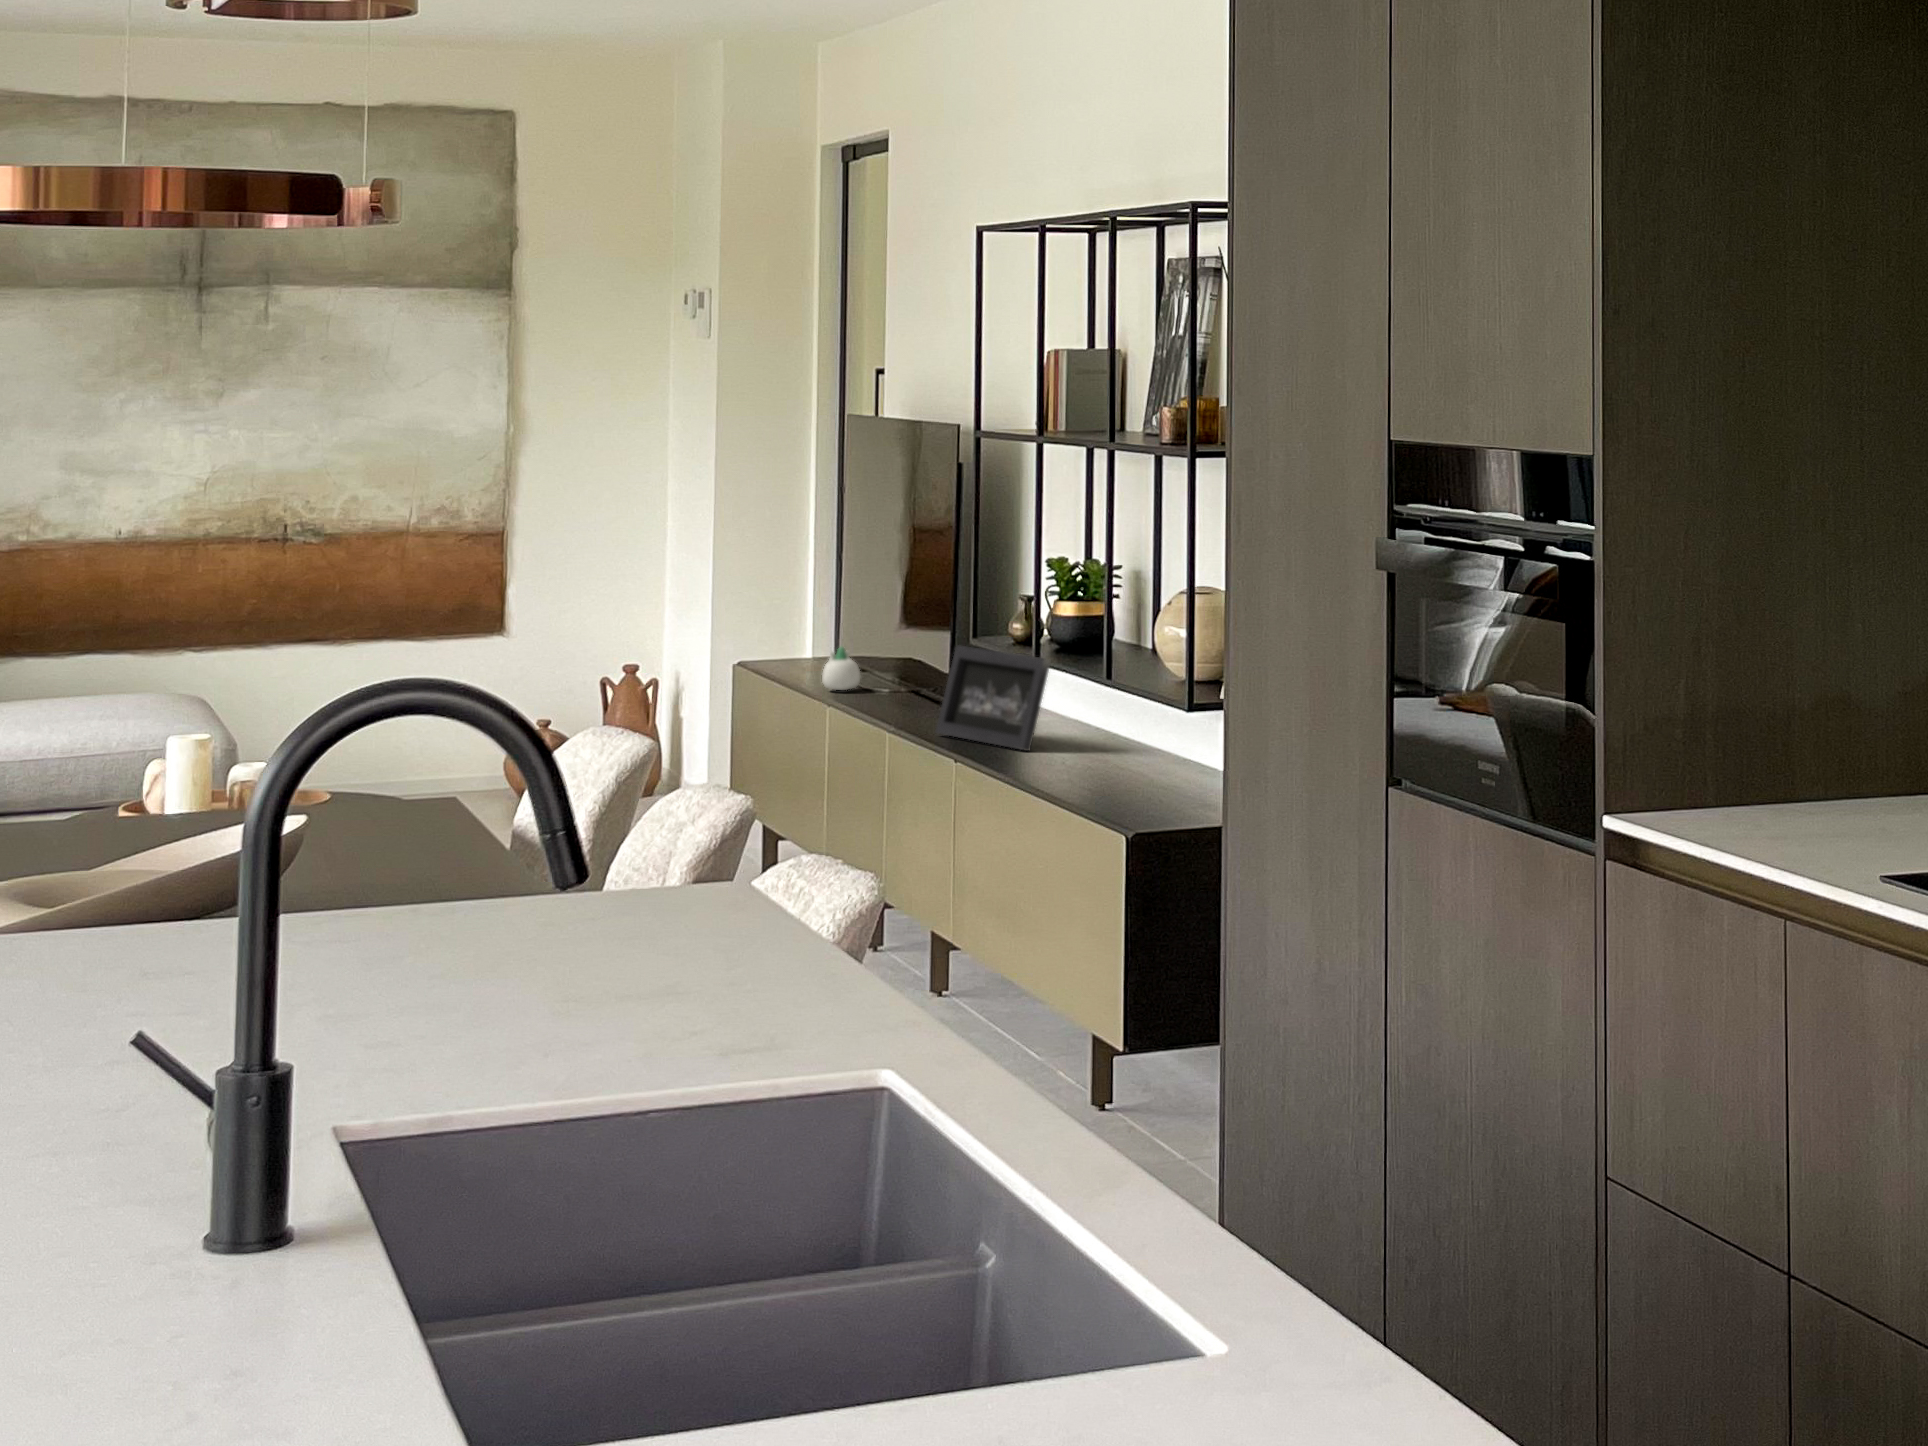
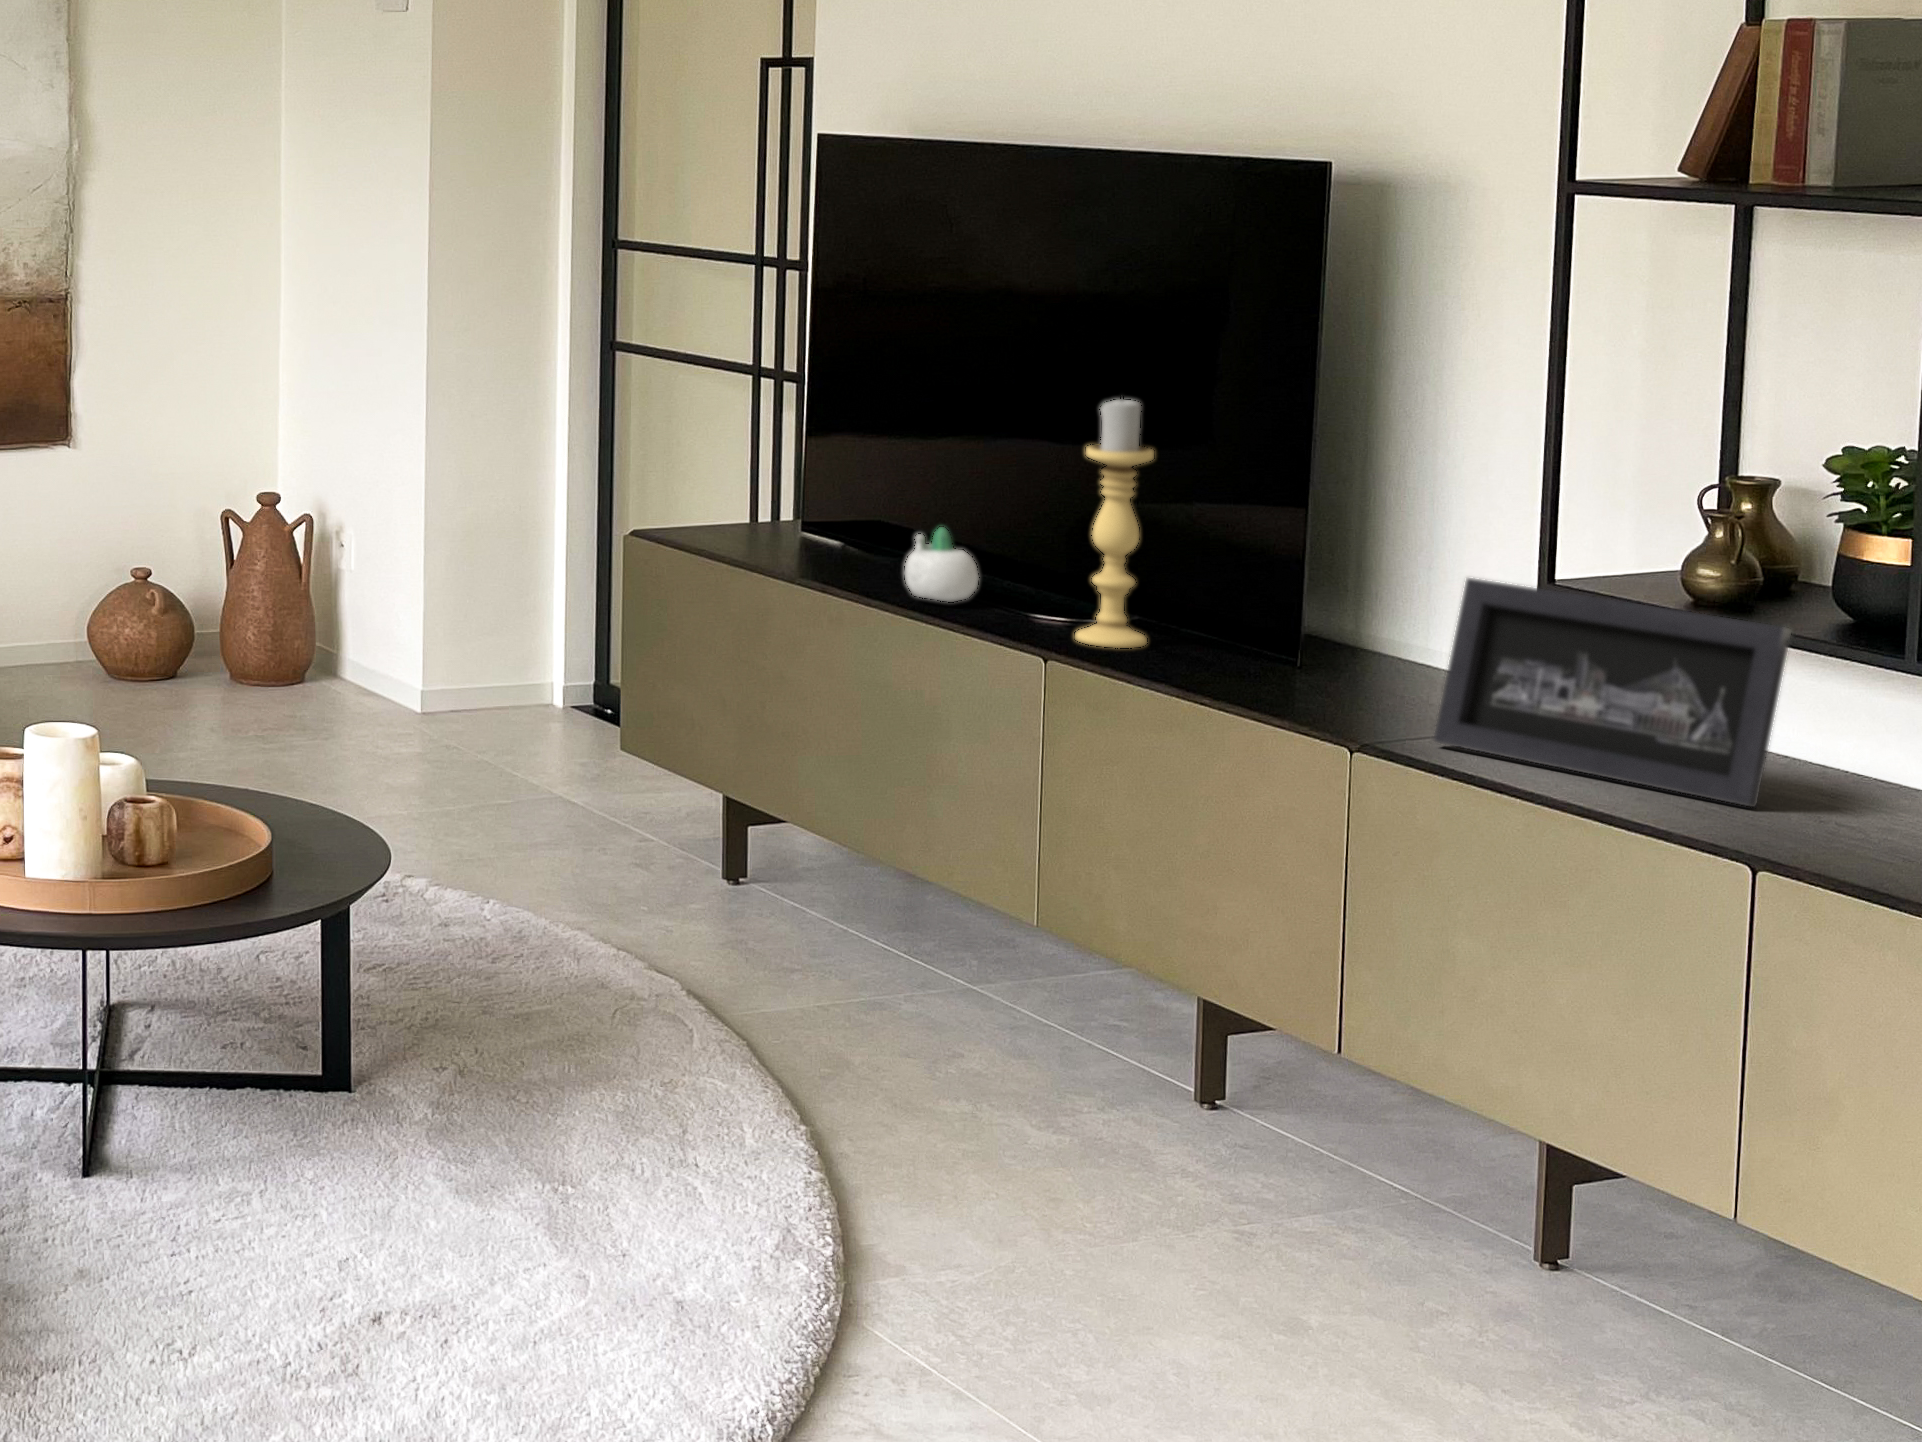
candle holder: none [870,562,910,706] -> present [1075,399,1154,648]

